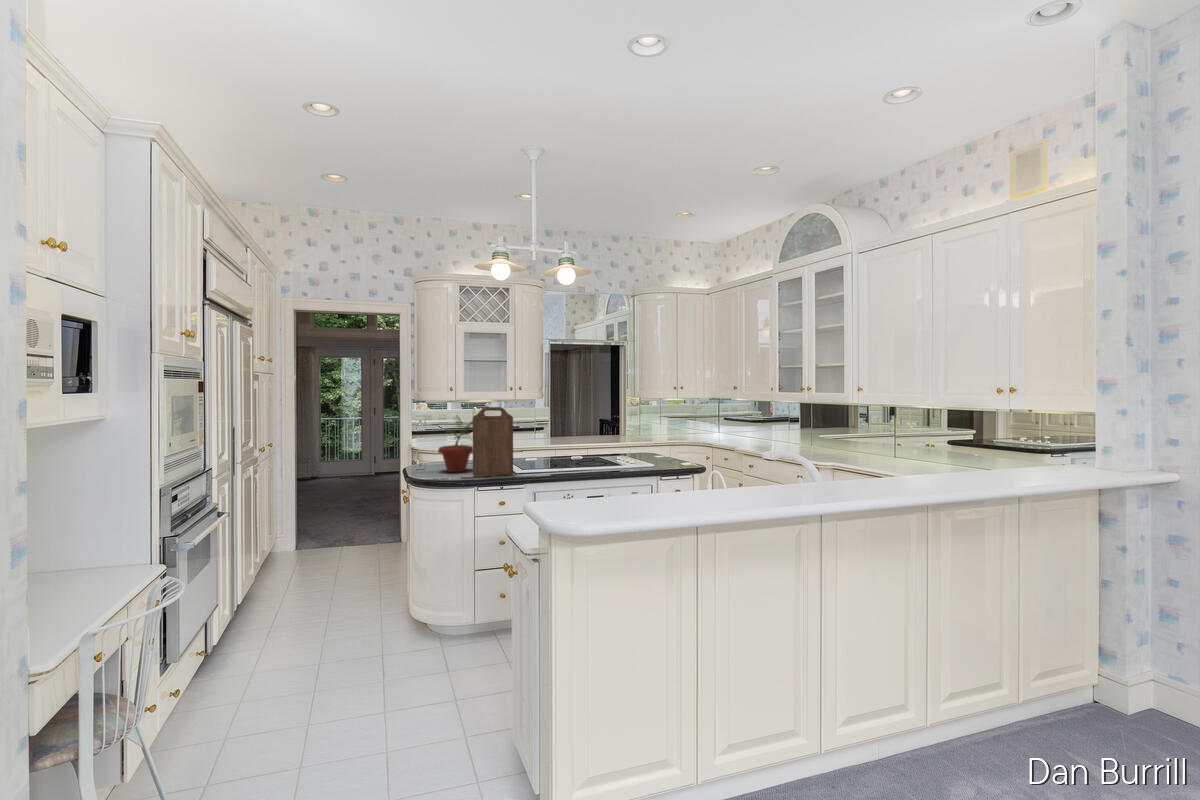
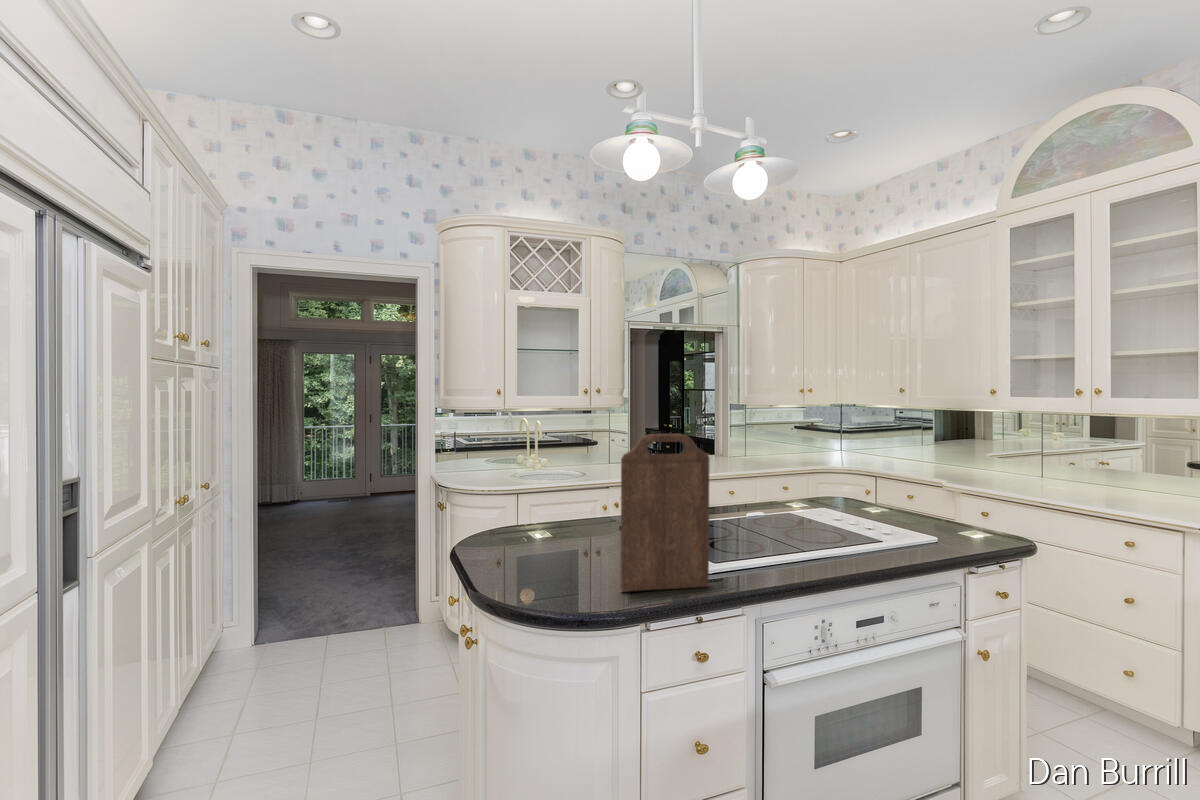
potted plant: present [438,416,473,472] -> none [529,447,608,572]

